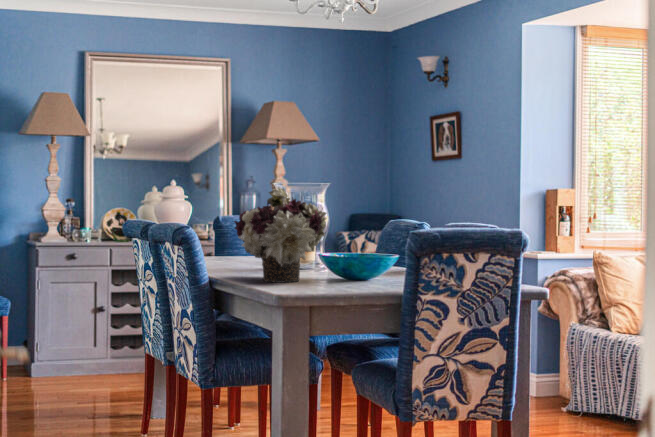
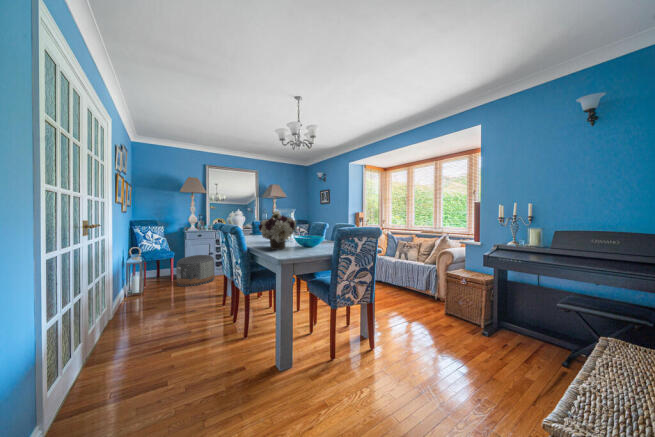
pouf: none [16,313,110,398] -> present [176,255,215,287]

